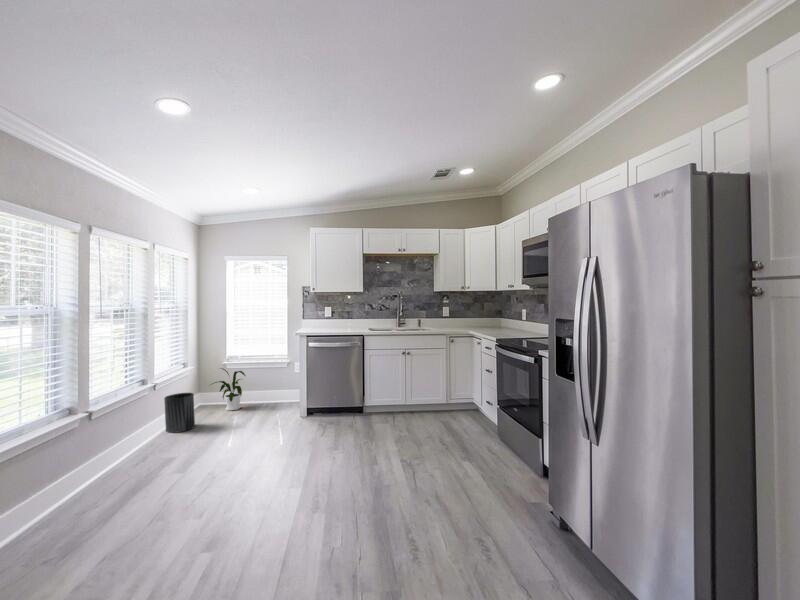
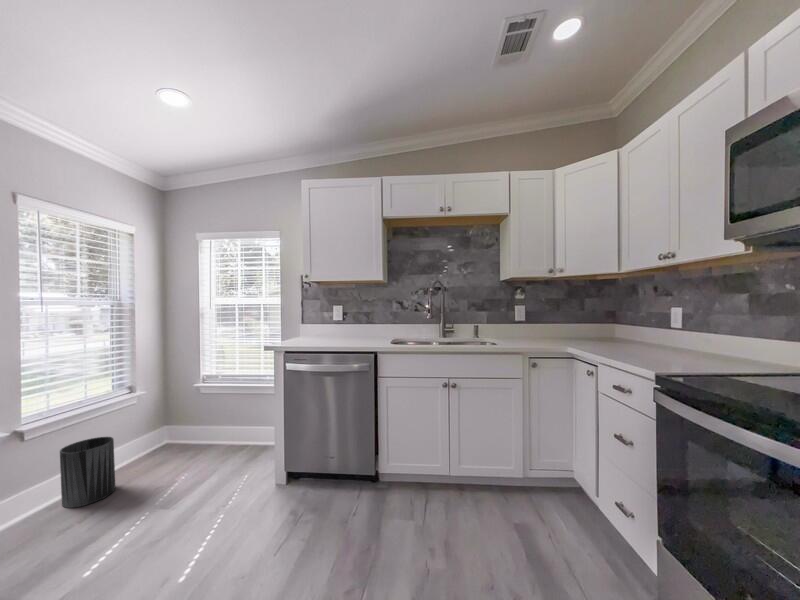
house plant: present [211,368,245,411] -> none [158,392,219,456]

